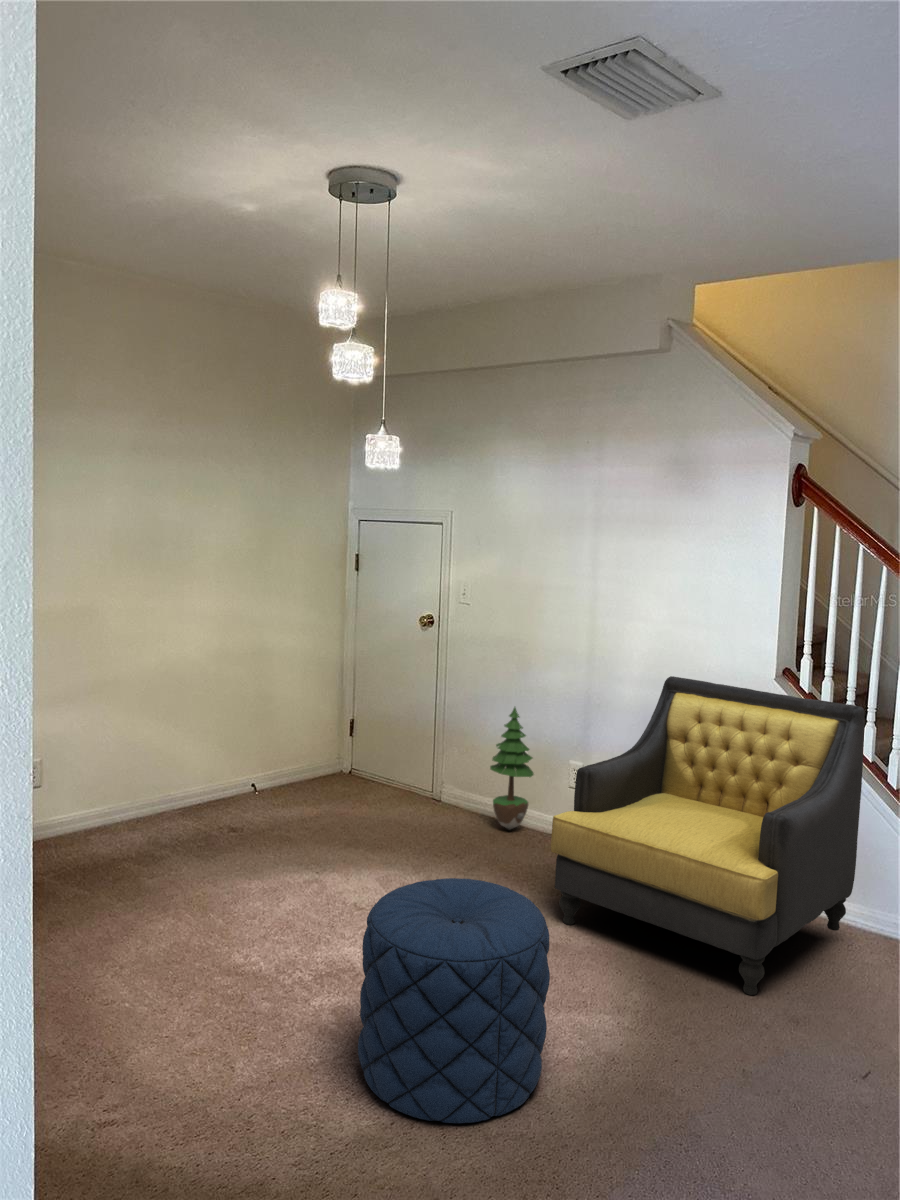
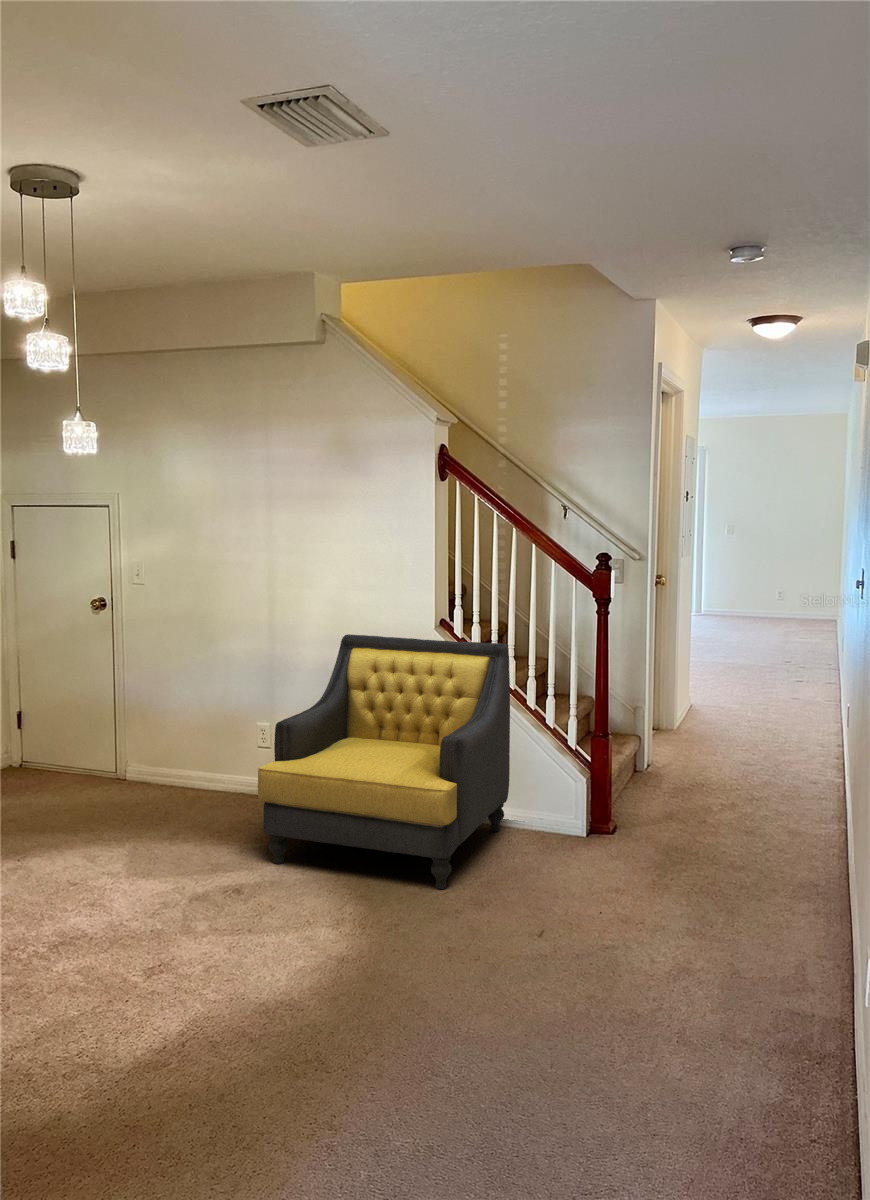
potted tree: present [490,707,534,830] -> none [178,677,223,796]
pouf: present [358,878,550,1123] -> none [117,824,289,1035]

